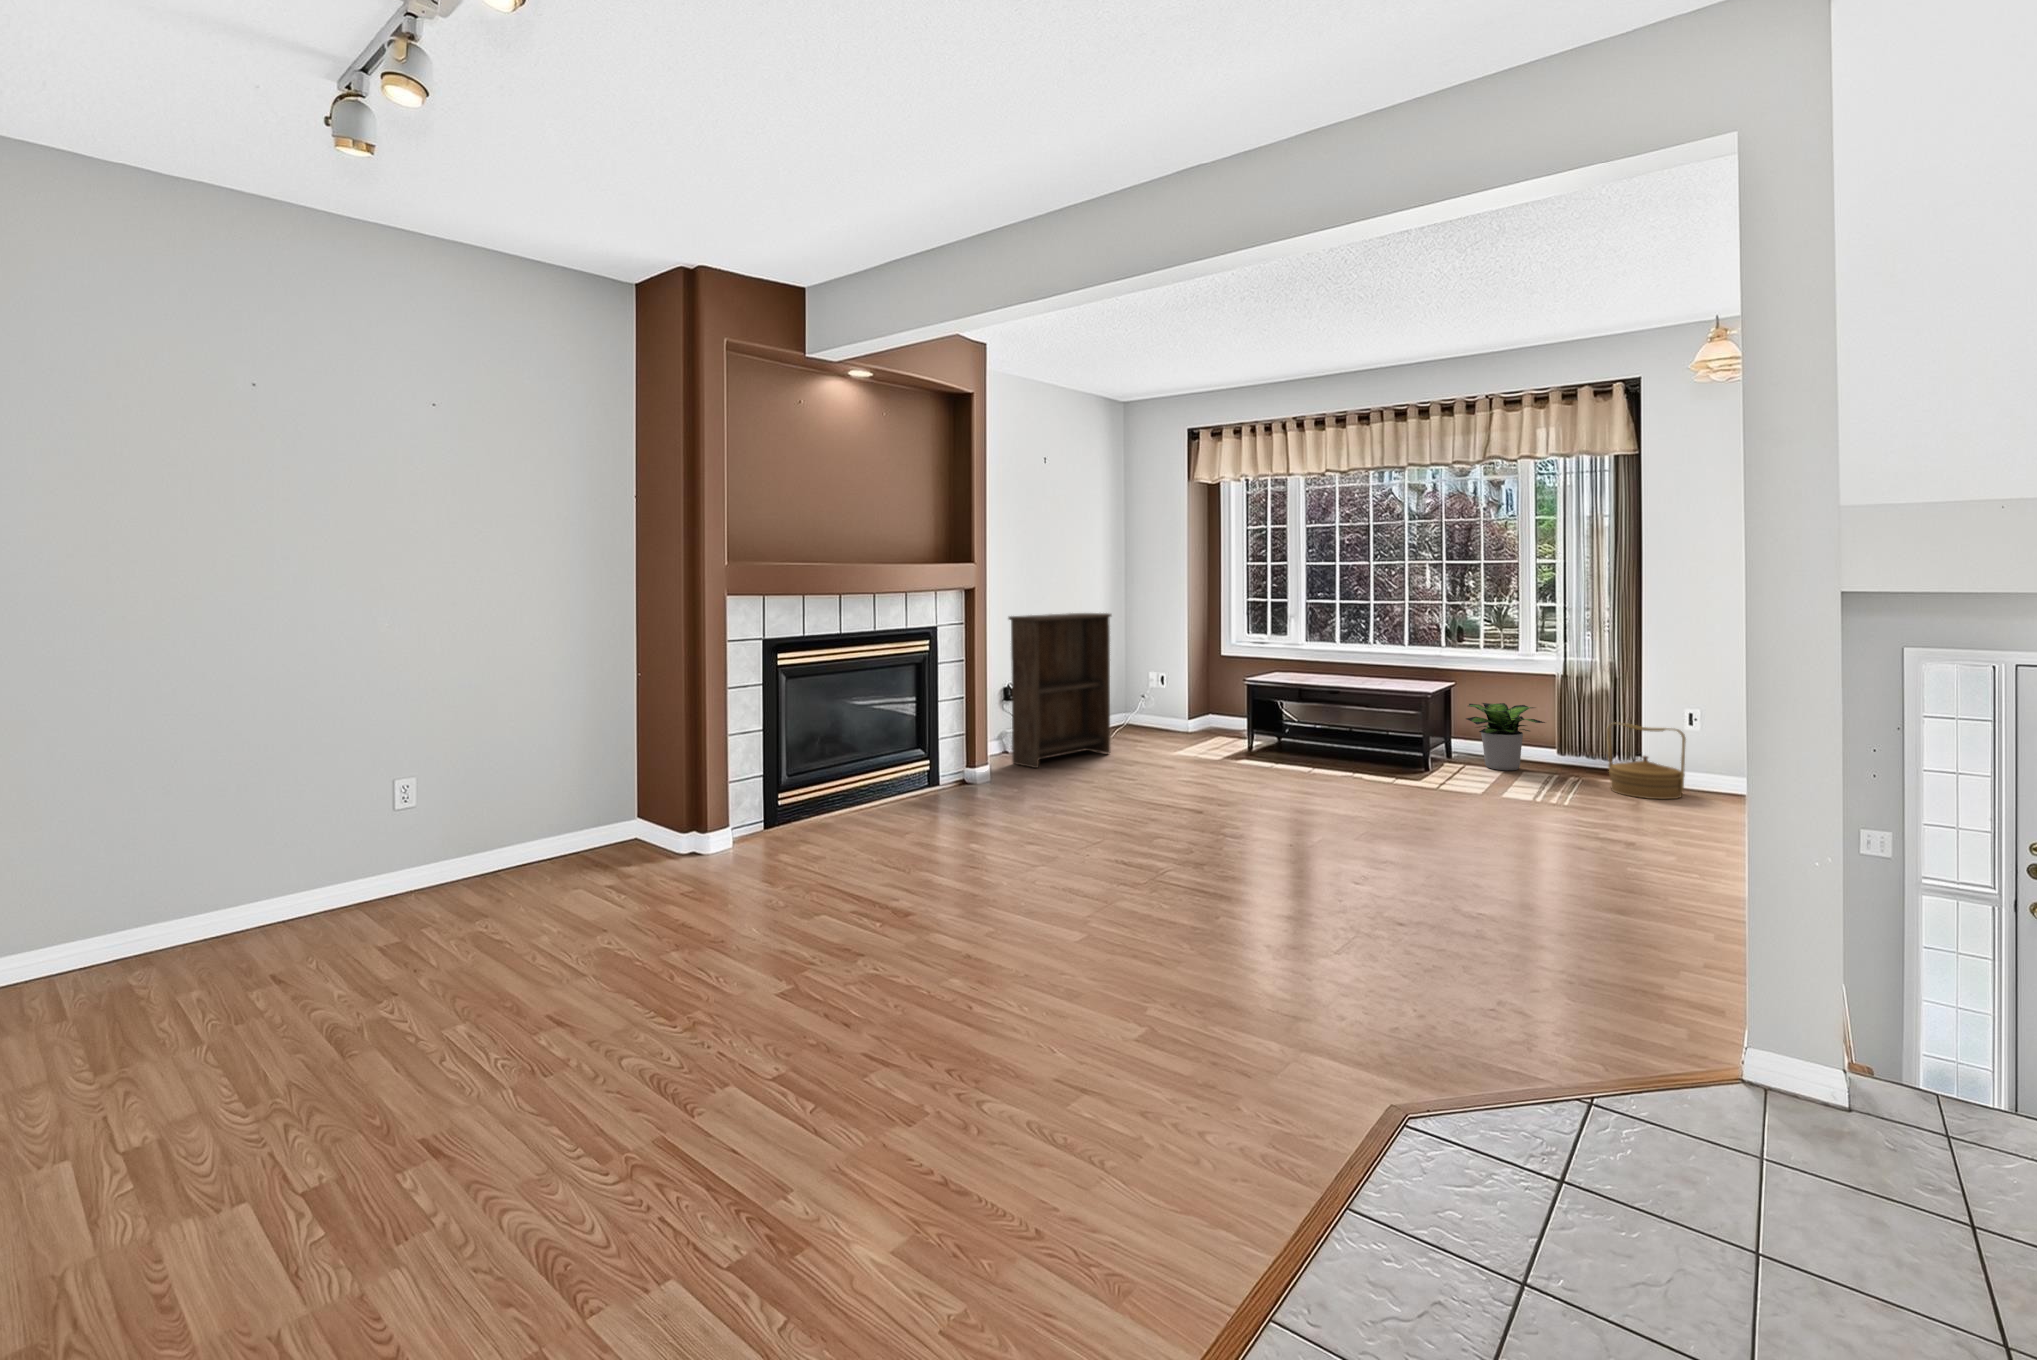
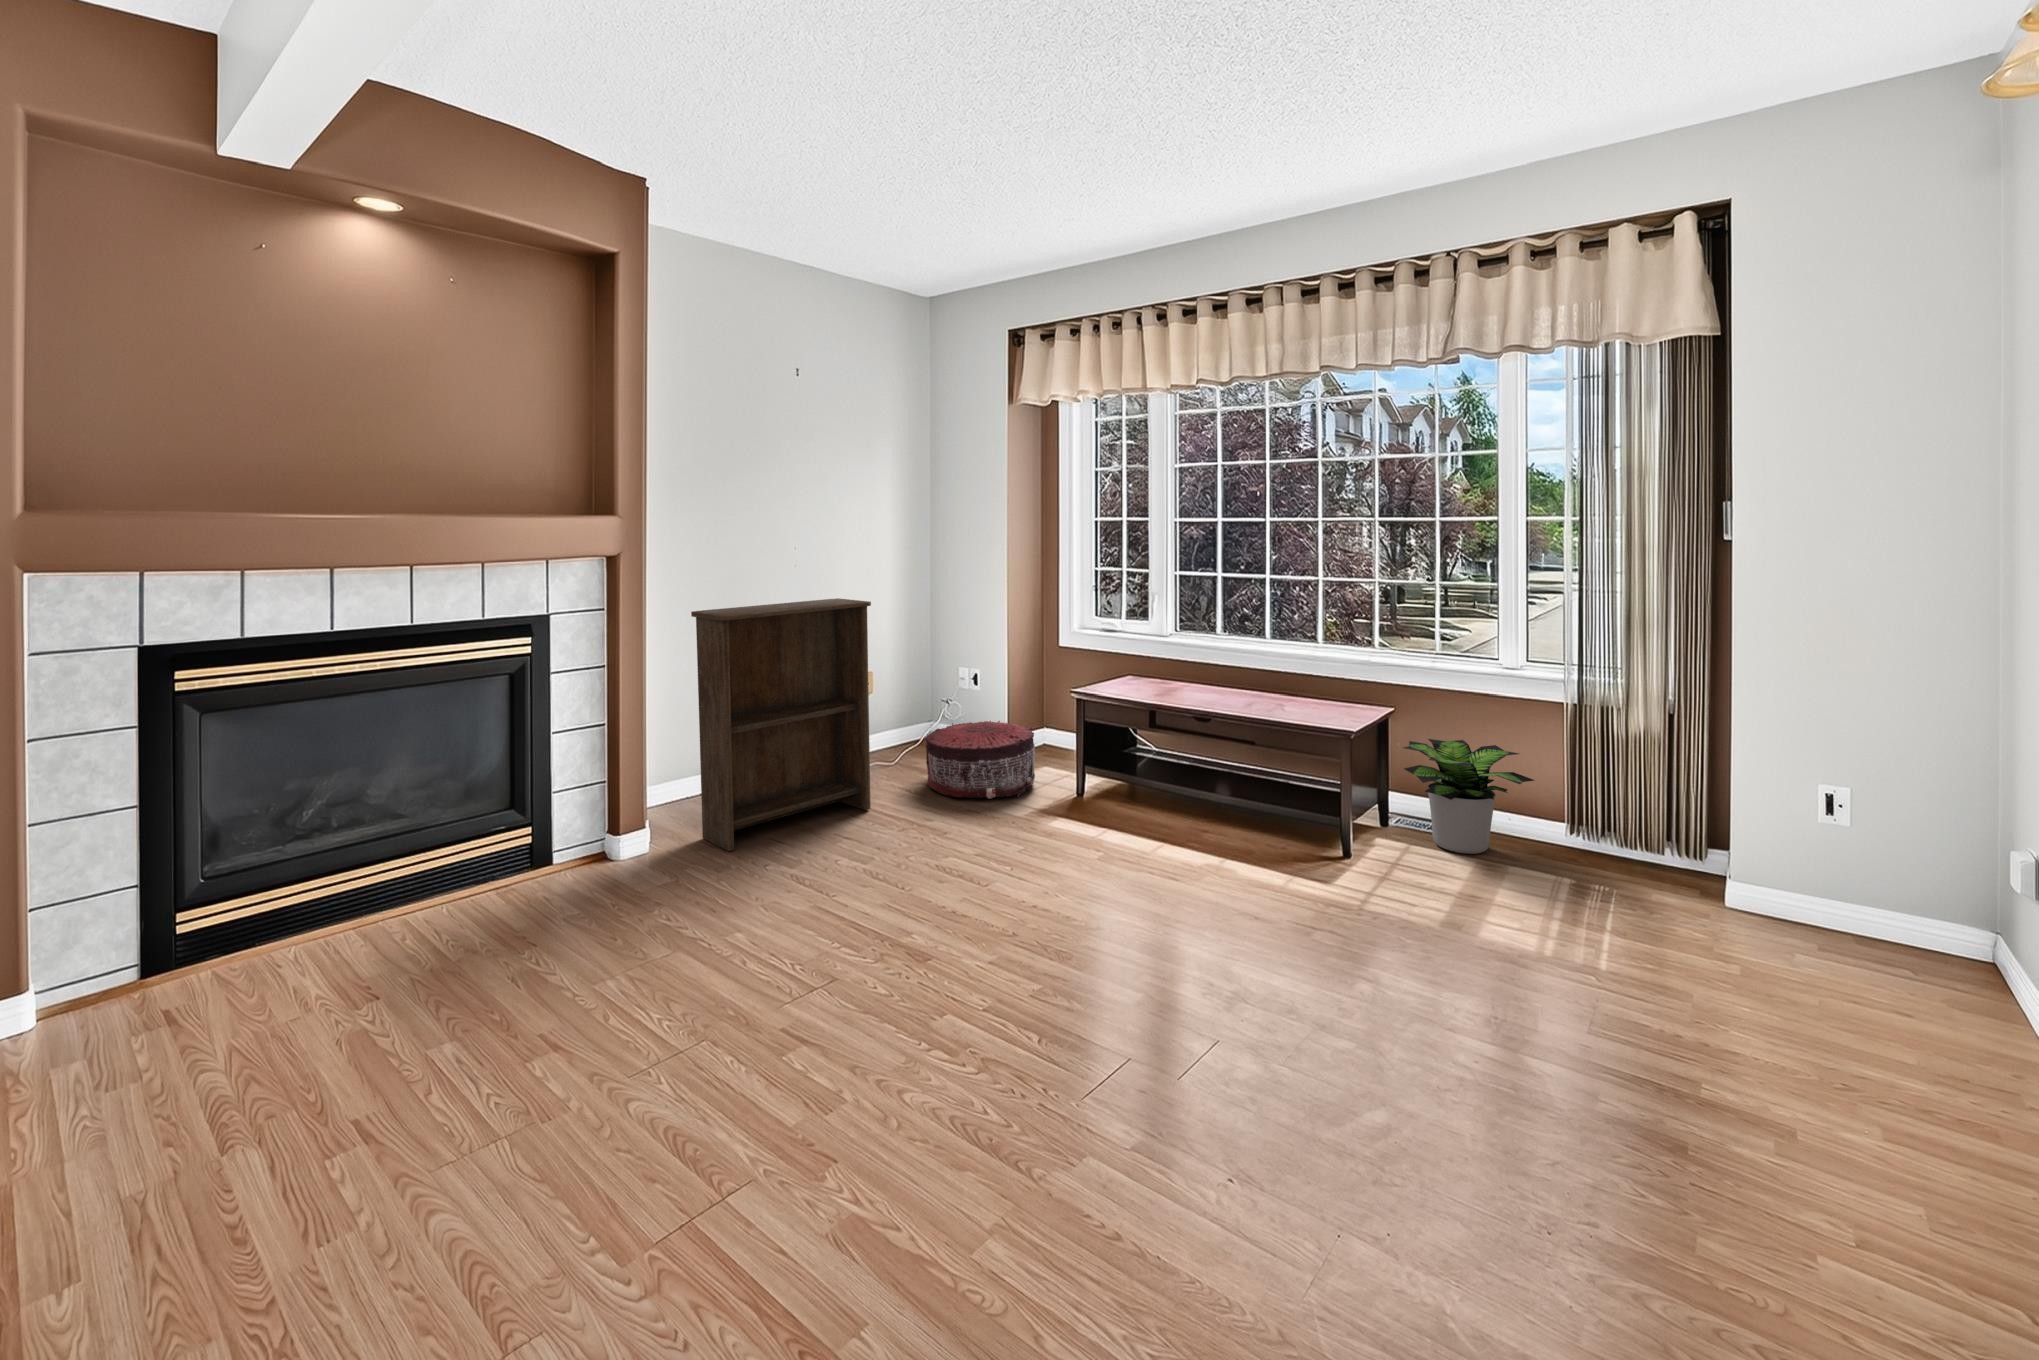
pouf: none [1137,702,1214,749] -> present [925,721,1035,799]
woven basket: present [1607,723,1686,799] -> none [1649,798,1804,949]

